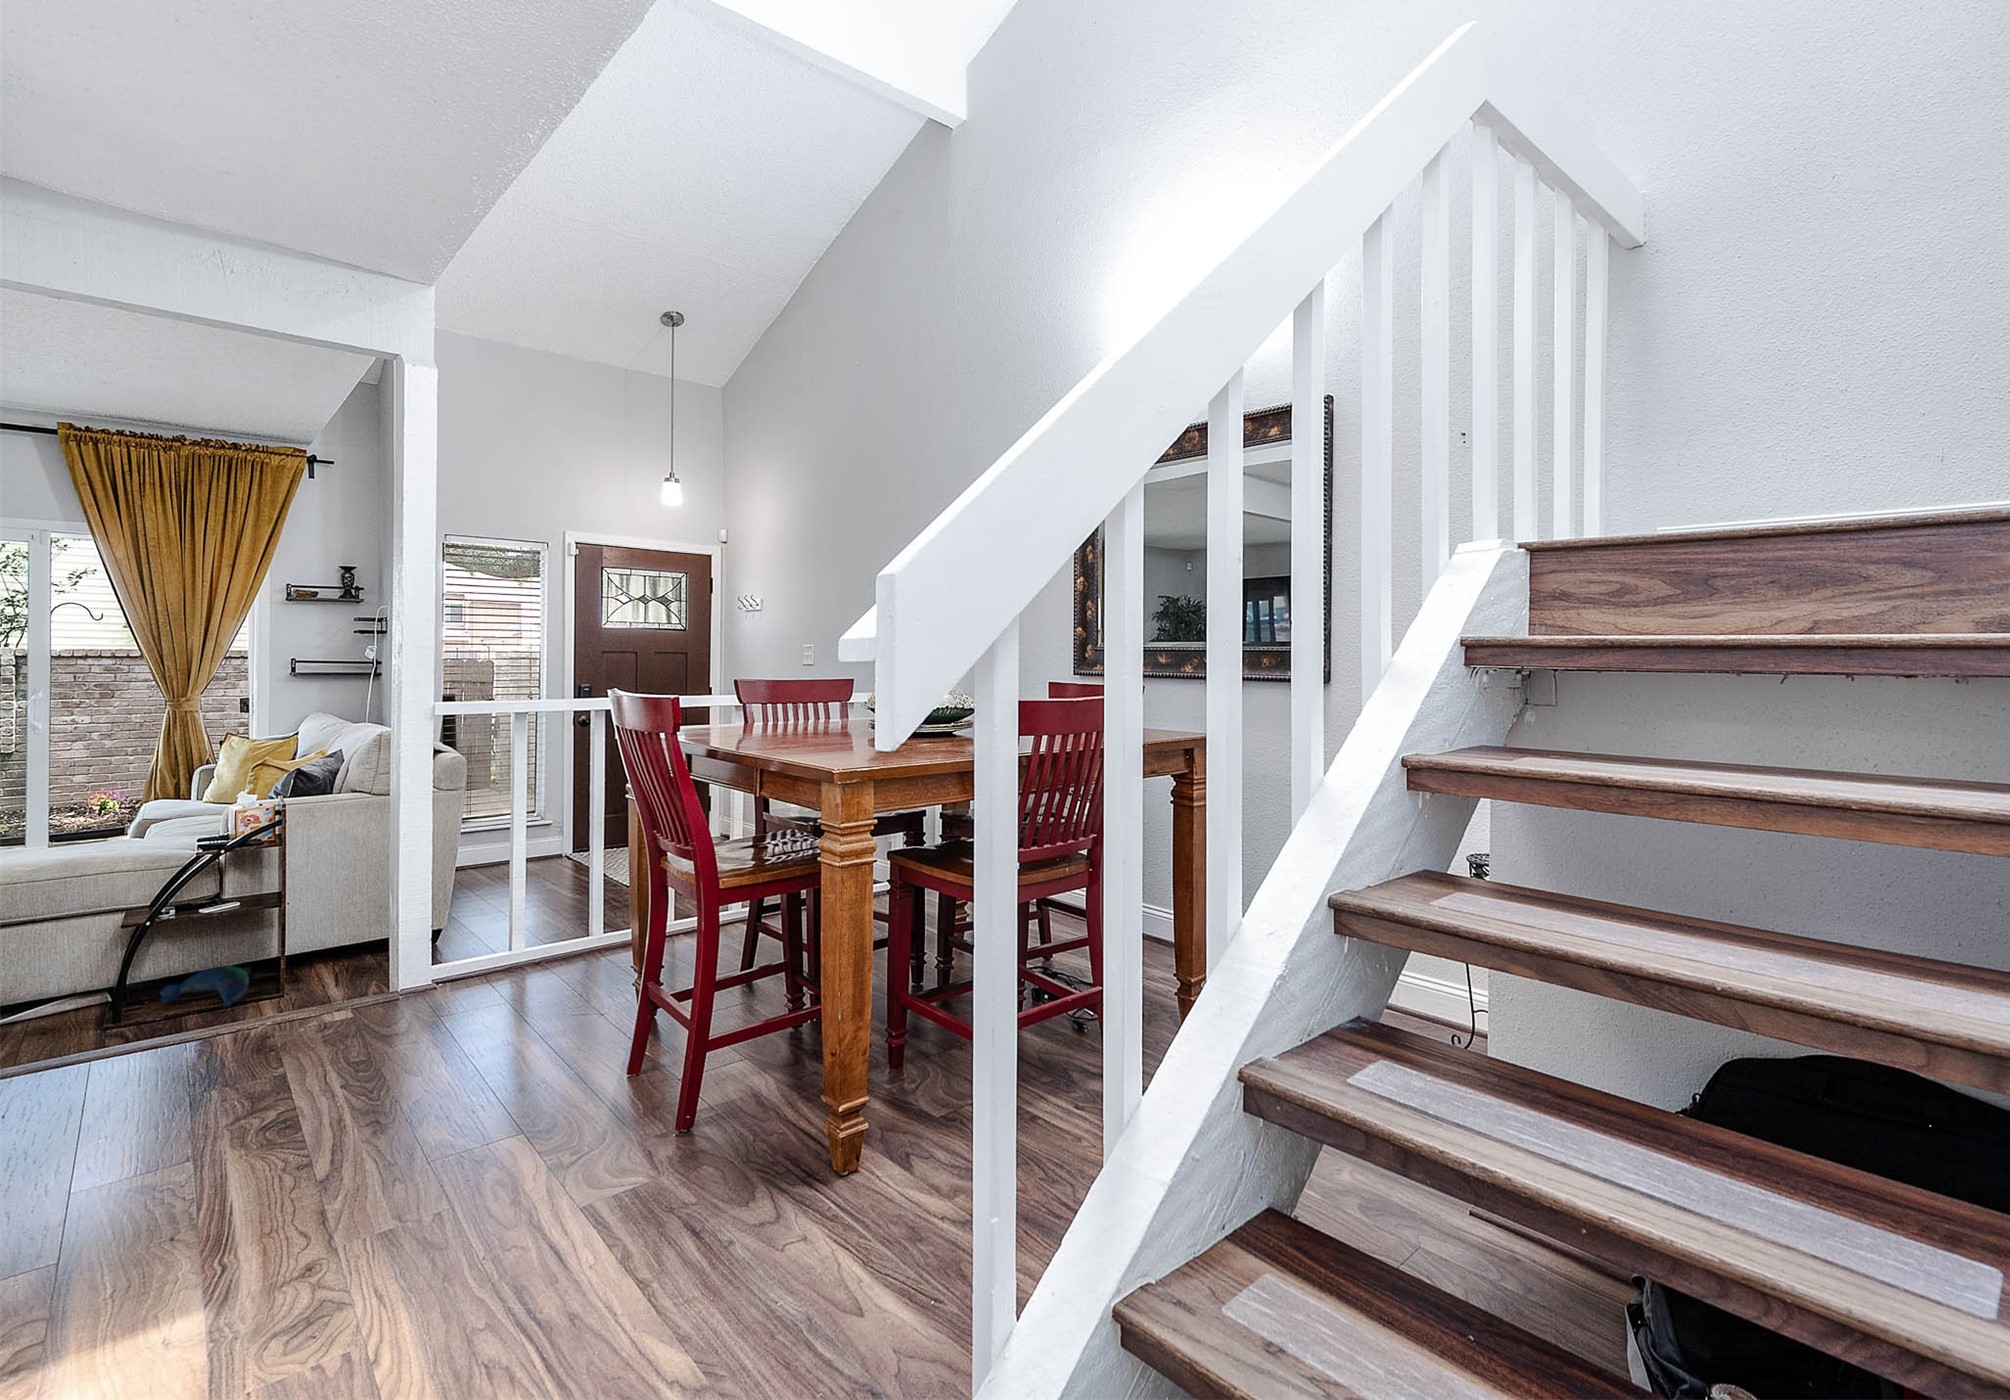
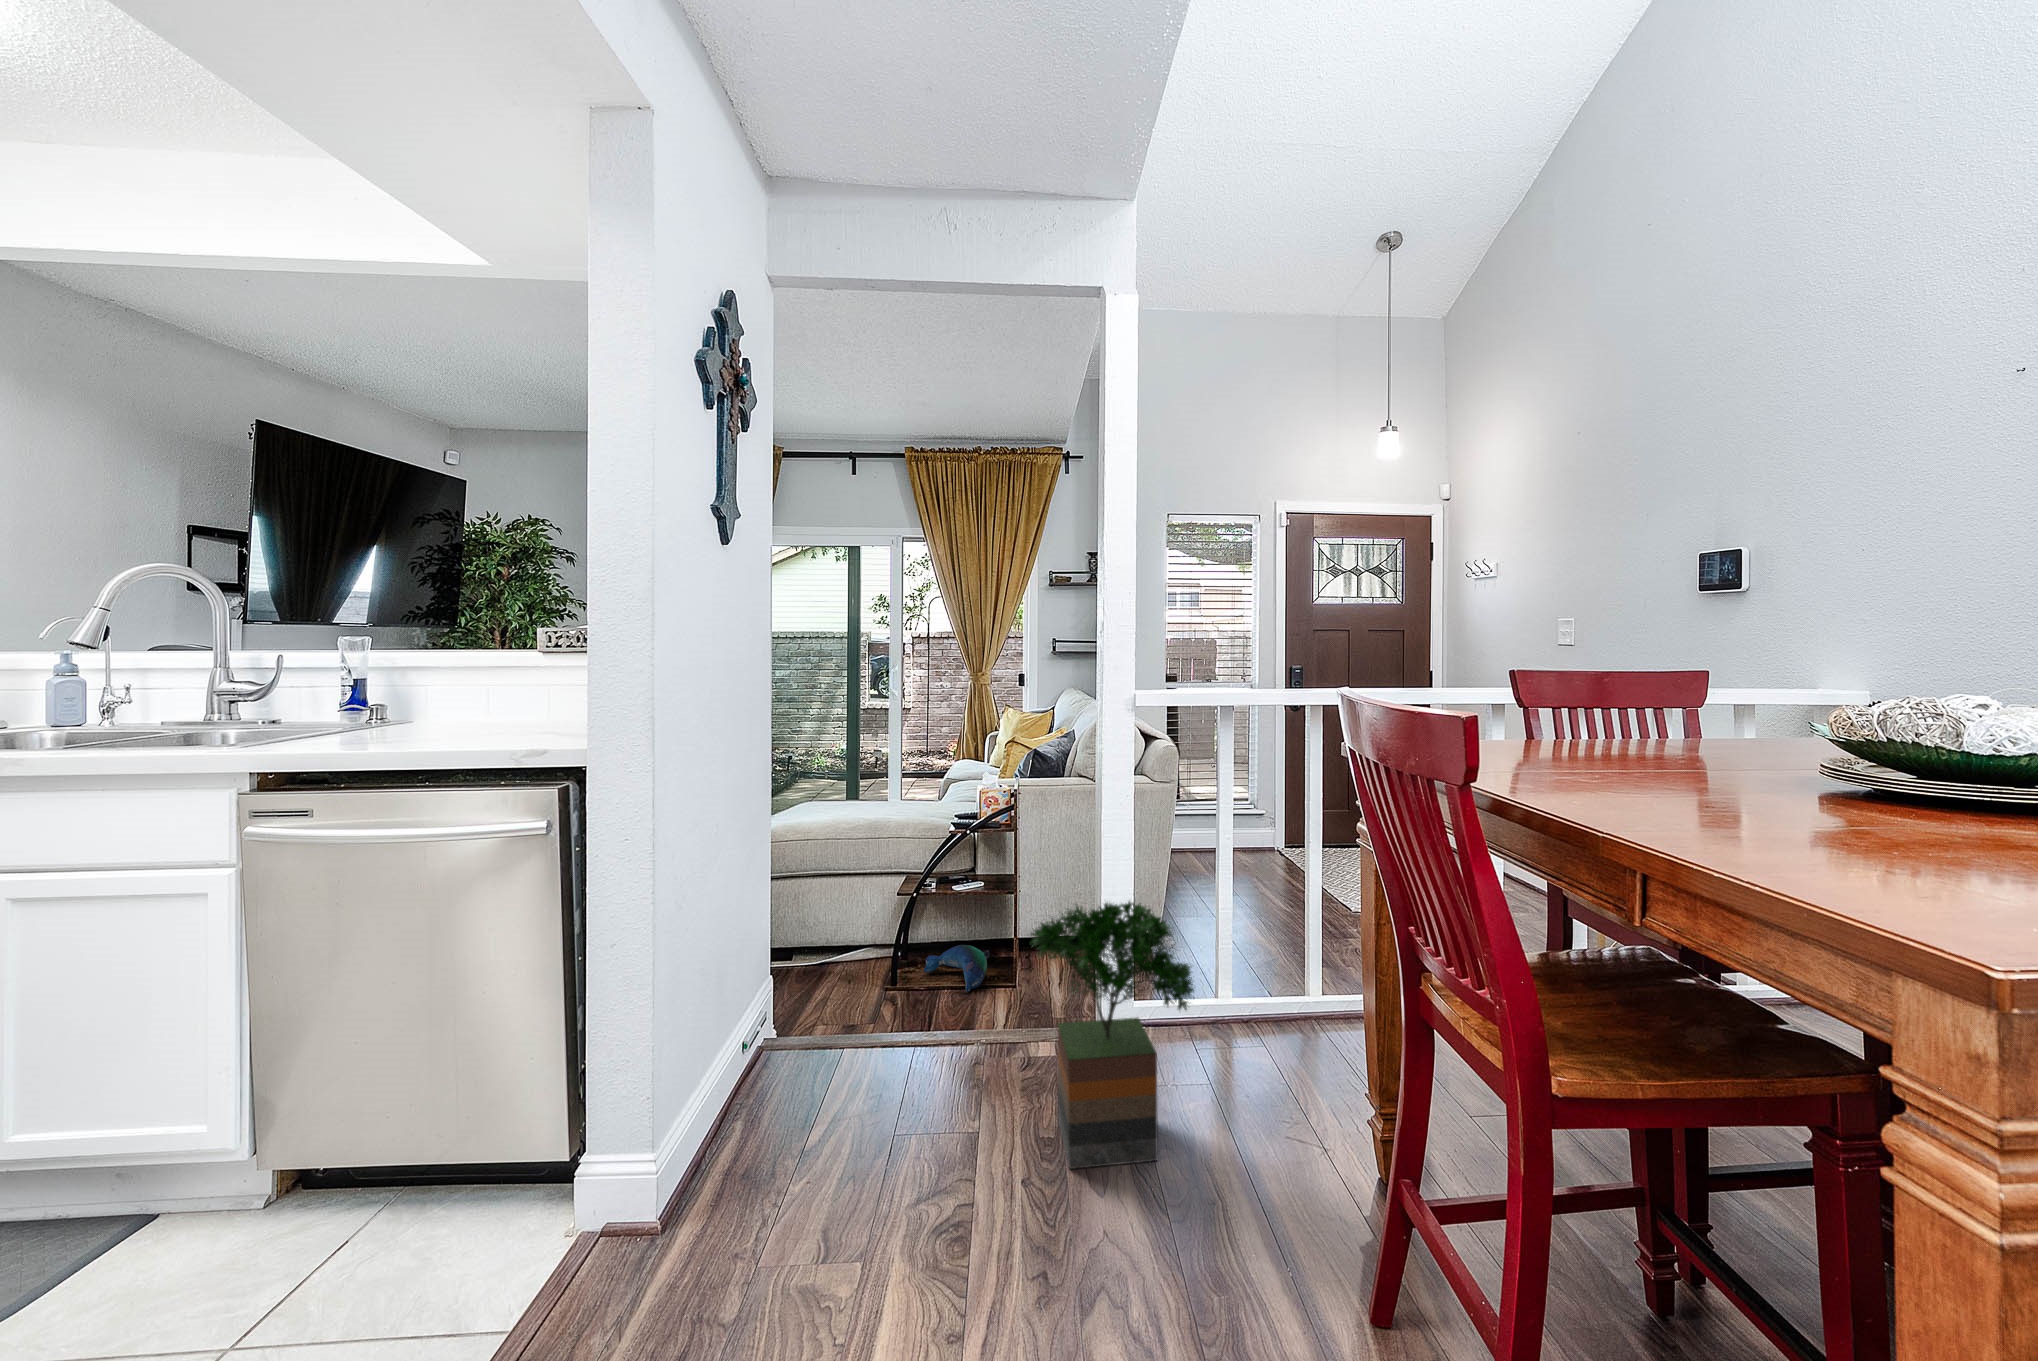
potted tree: none [341,861,507,1078] -> present [1031,901,1193,1169]

